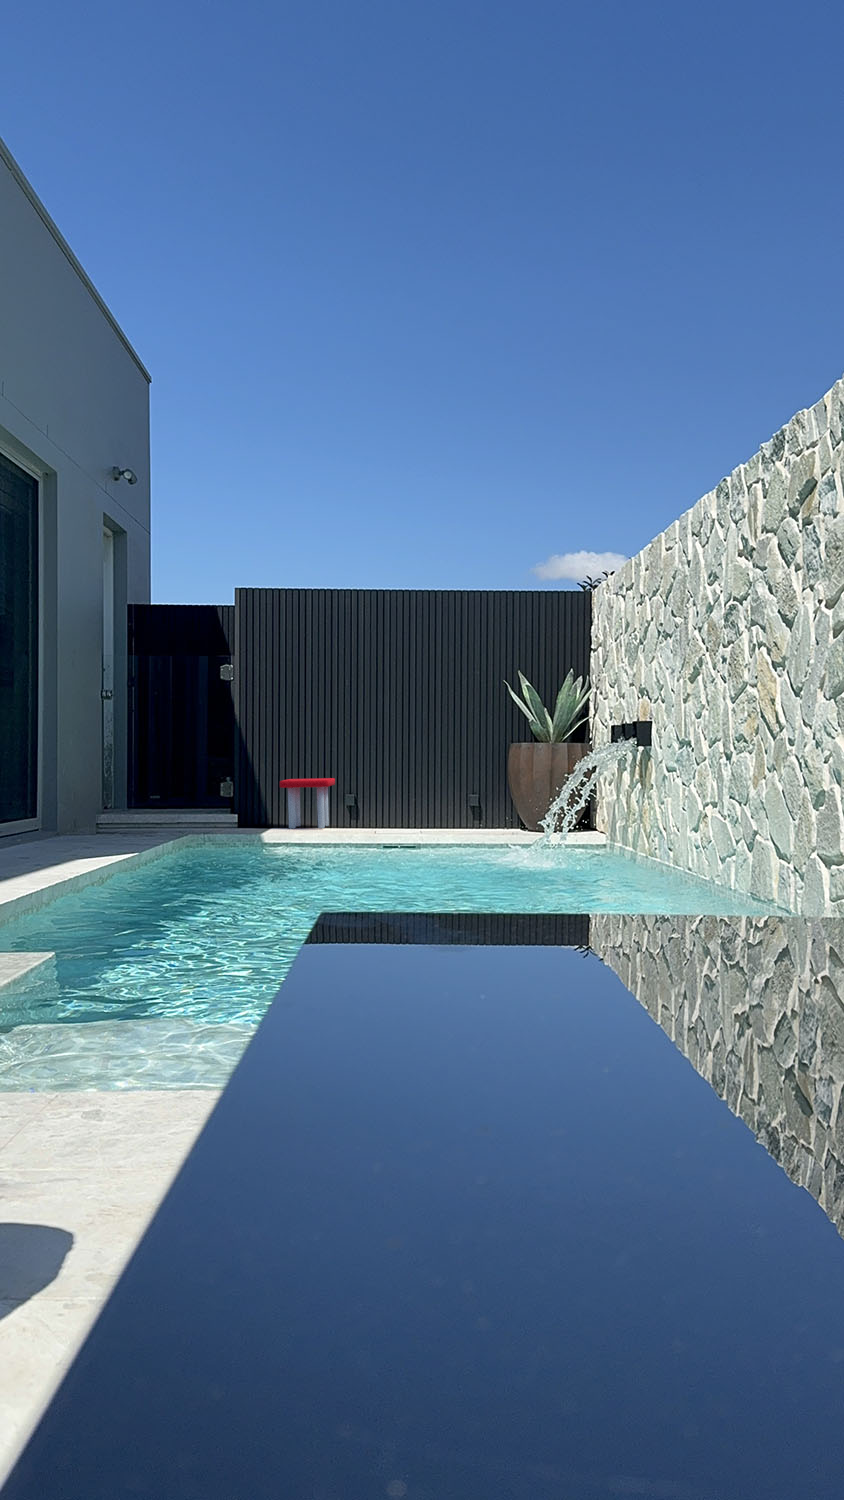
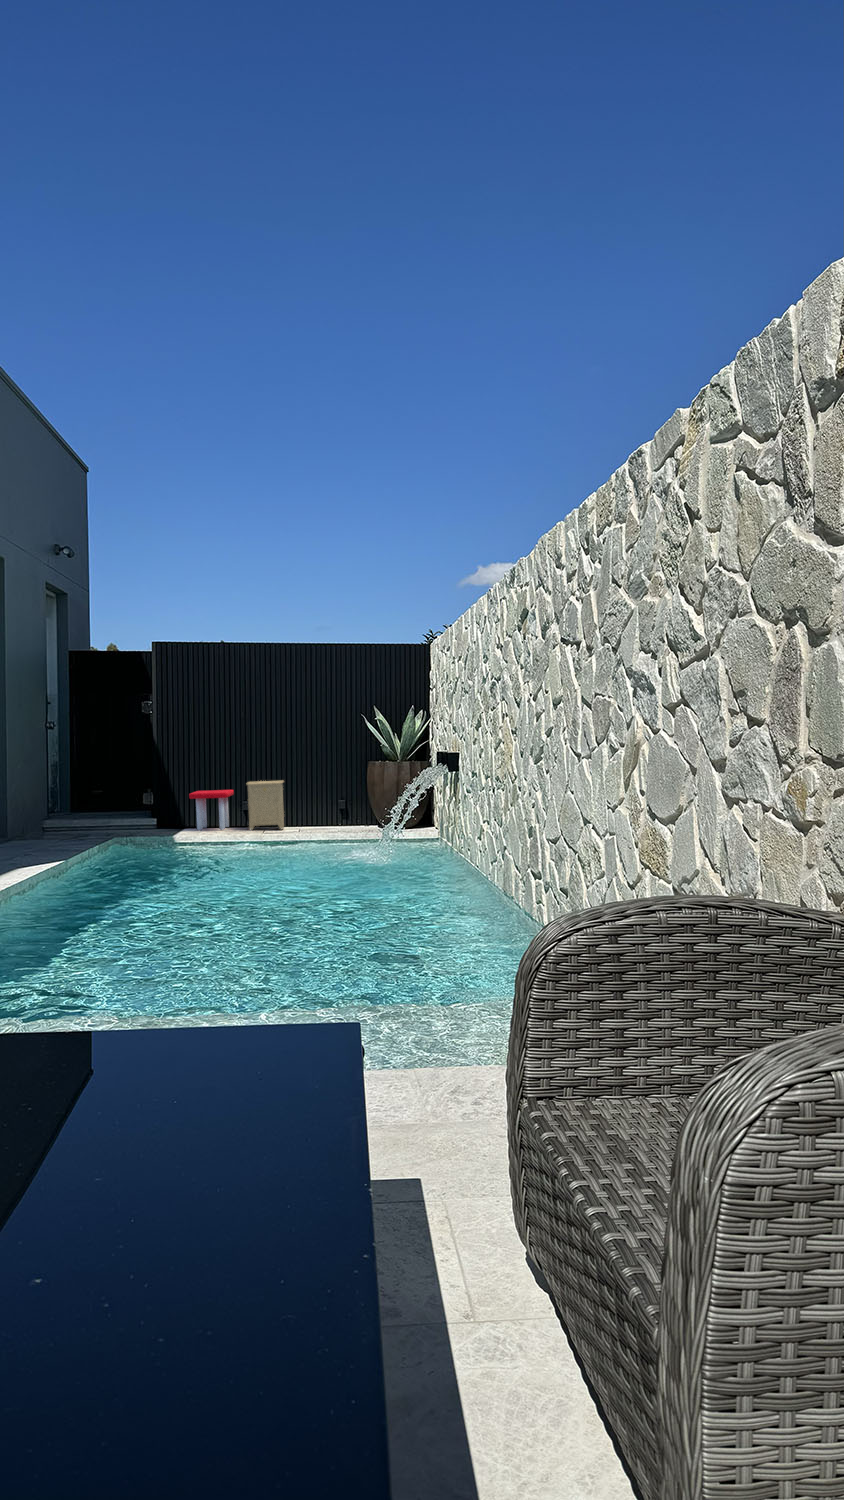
side table: none [353,767,400,831] -> present [247,781,284,830]

